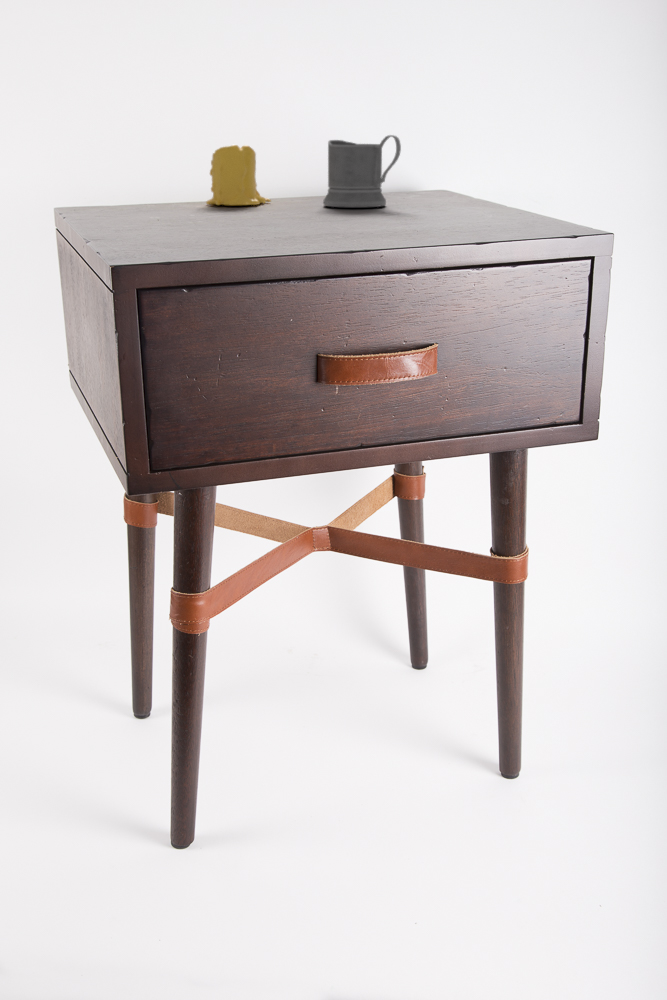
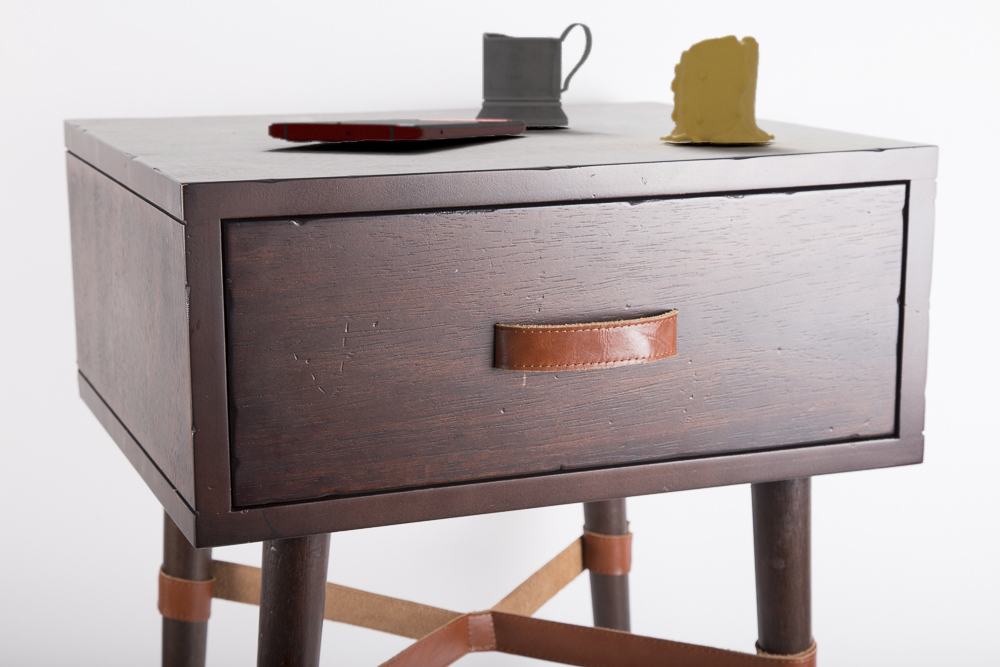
candle: present [206,145,271,205] -> present [660,35,775,143]
smartphone: none [176,204,352,231] -> present [268,119,526,144]

